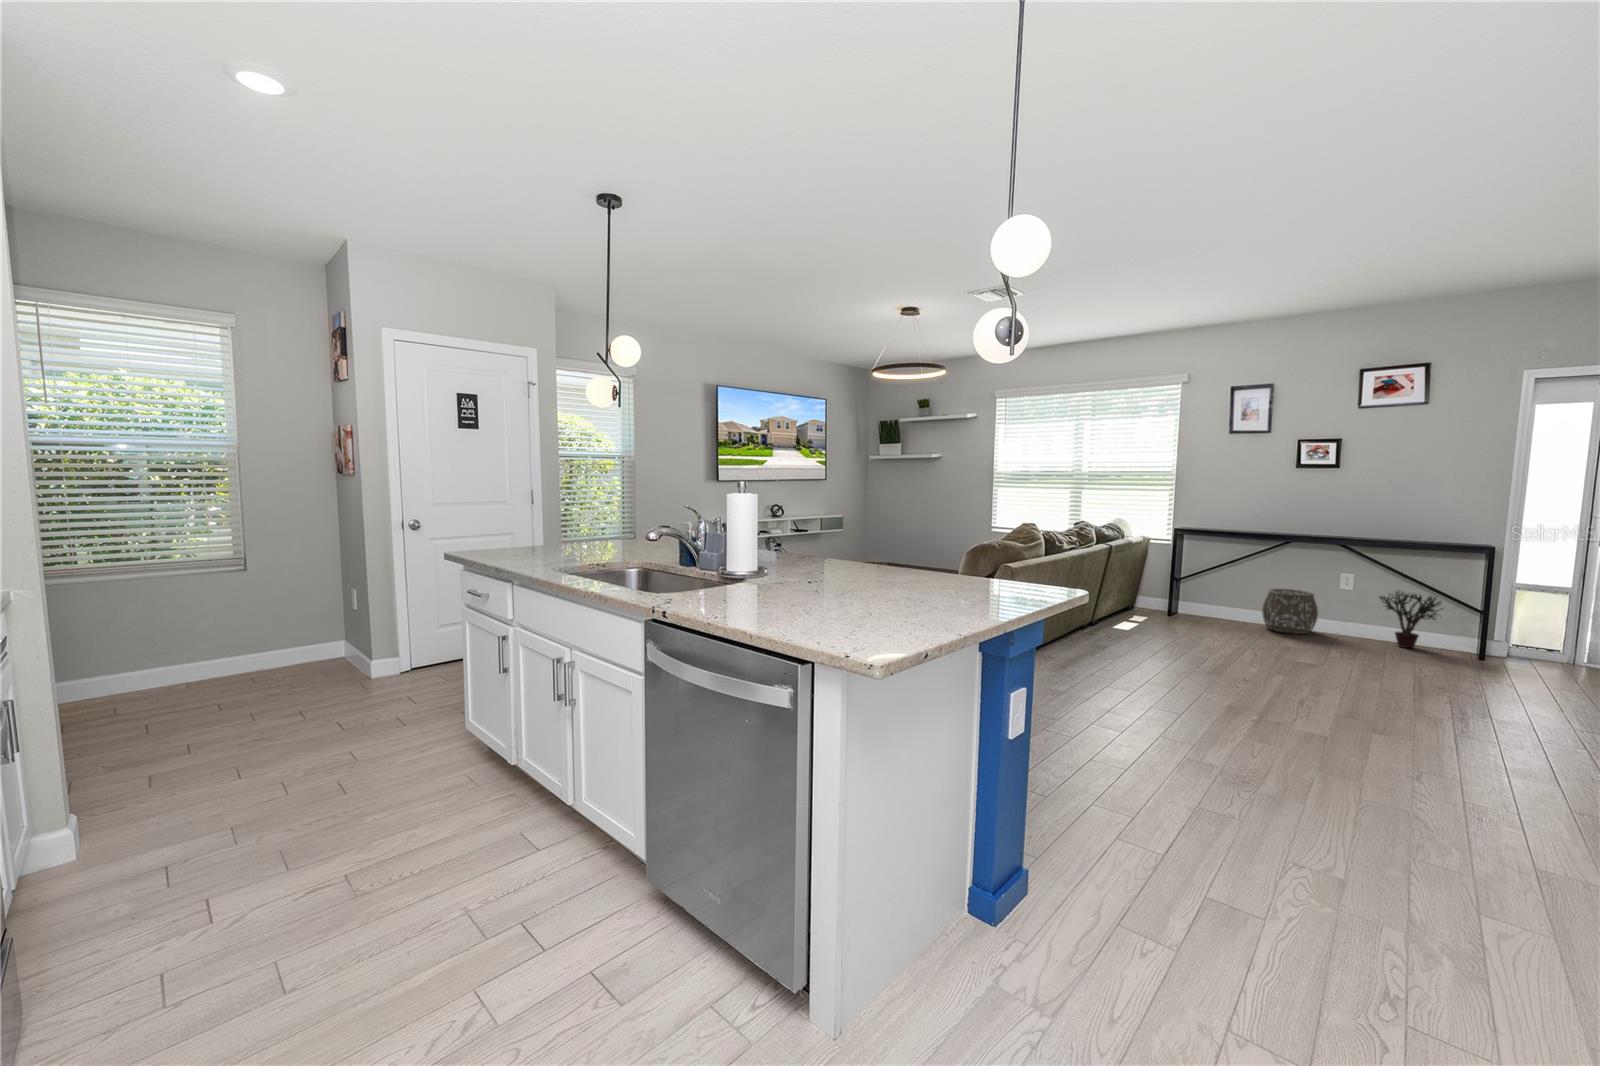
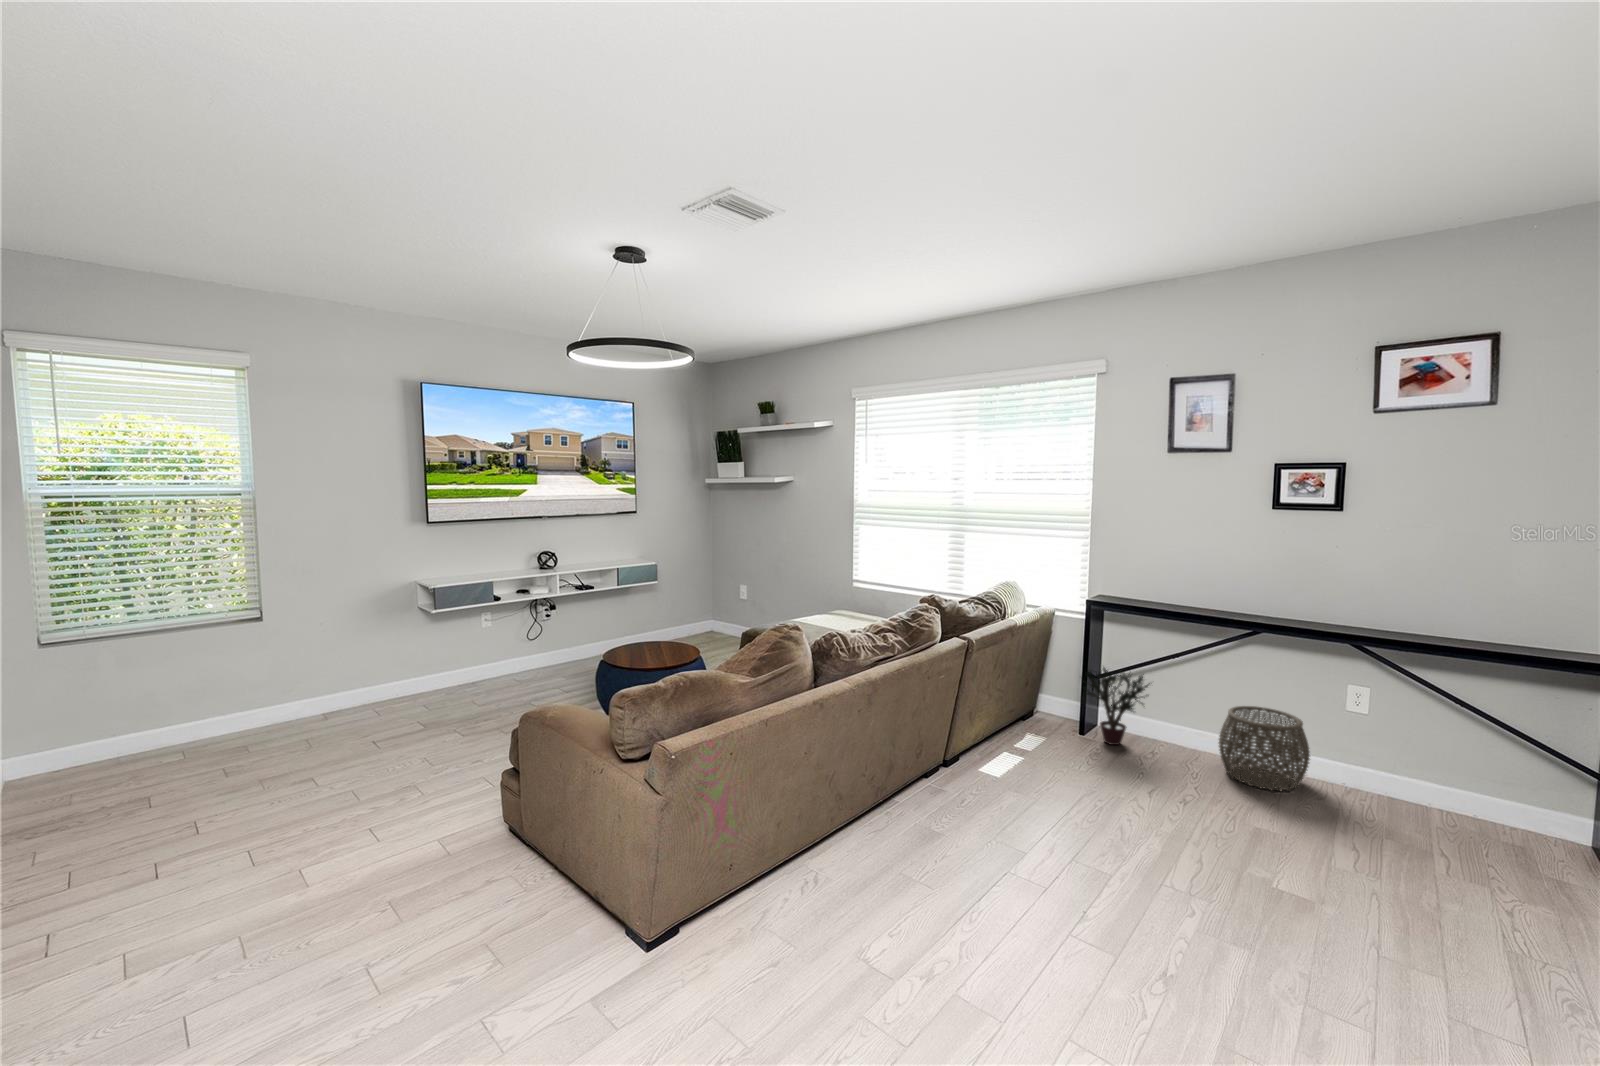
potted plant: present [1380,591,1442,648] -> present [1083,668,1150,745]

